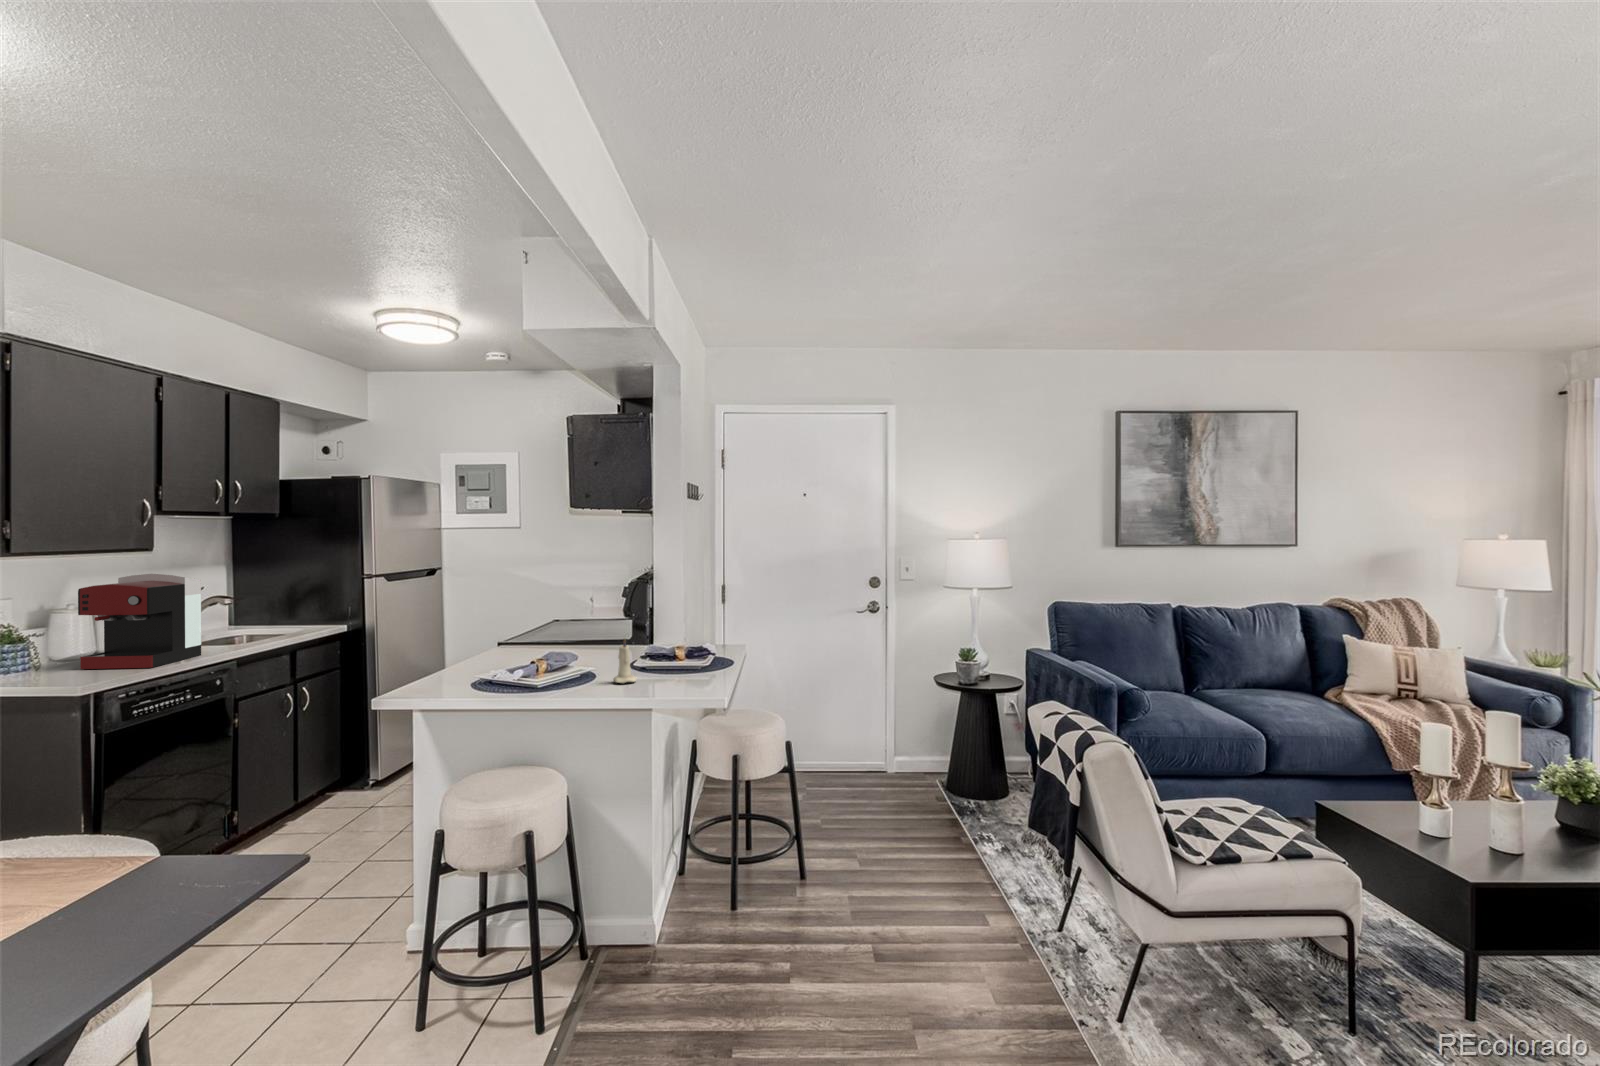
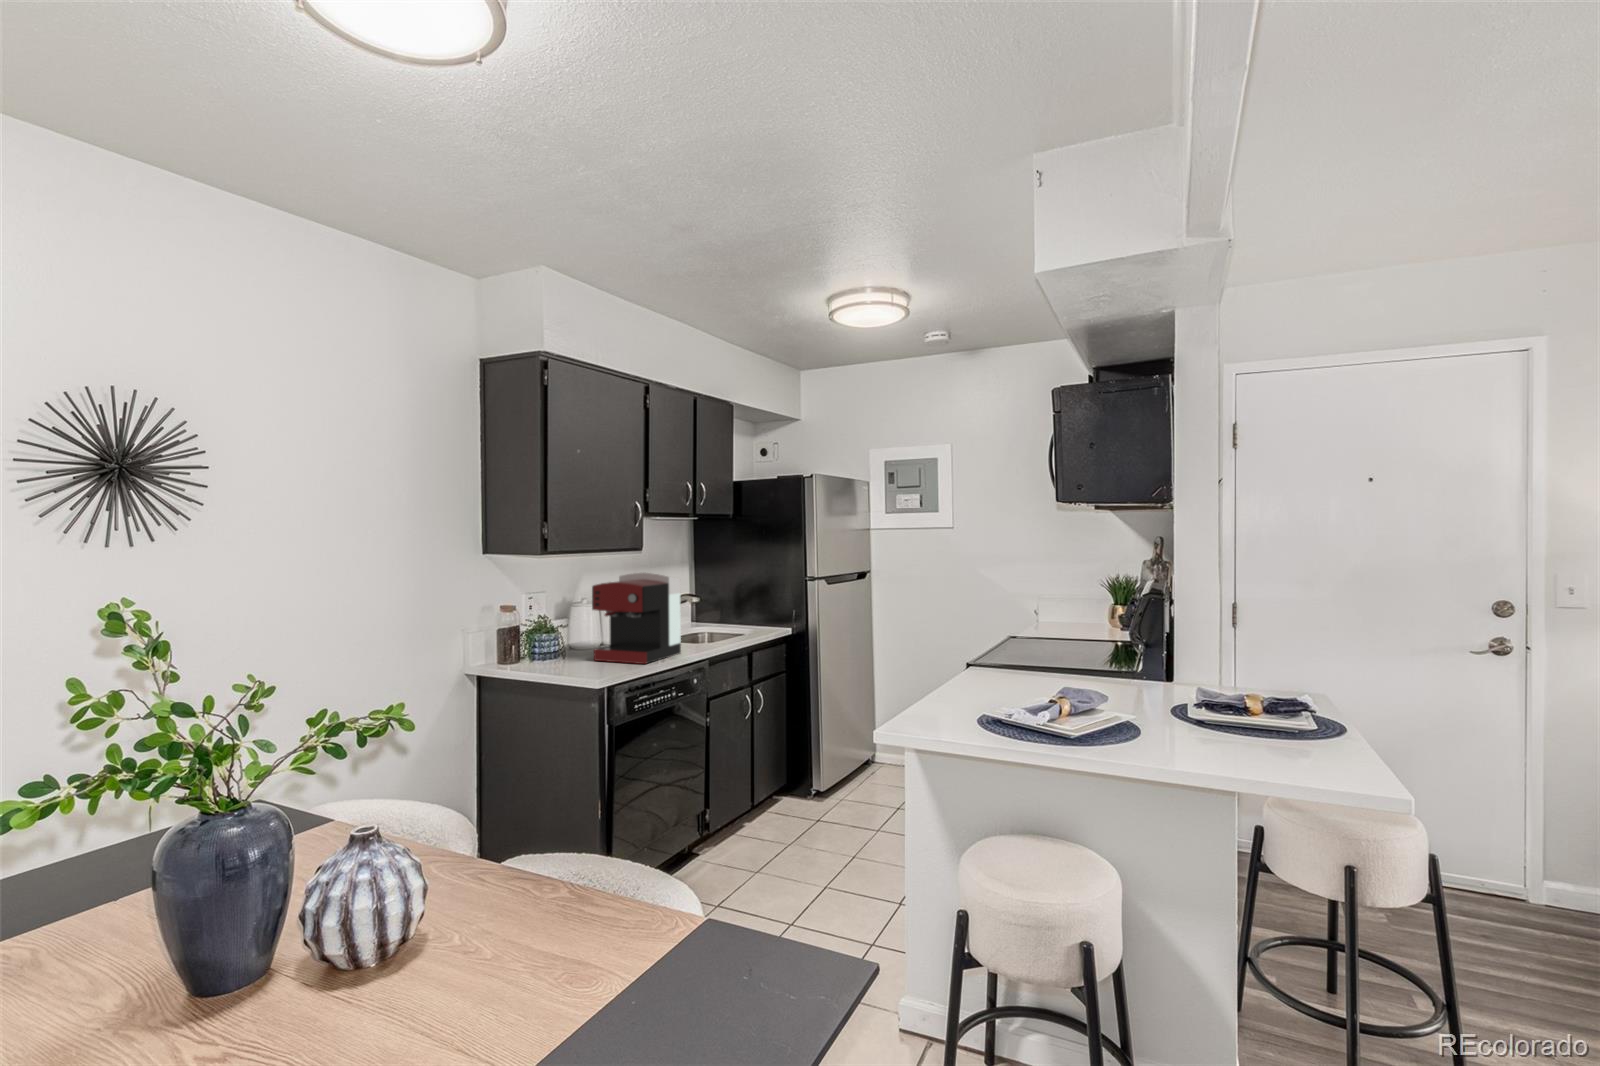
candle: present [613,640,637,683] -> none [1177,678,1218,747]

